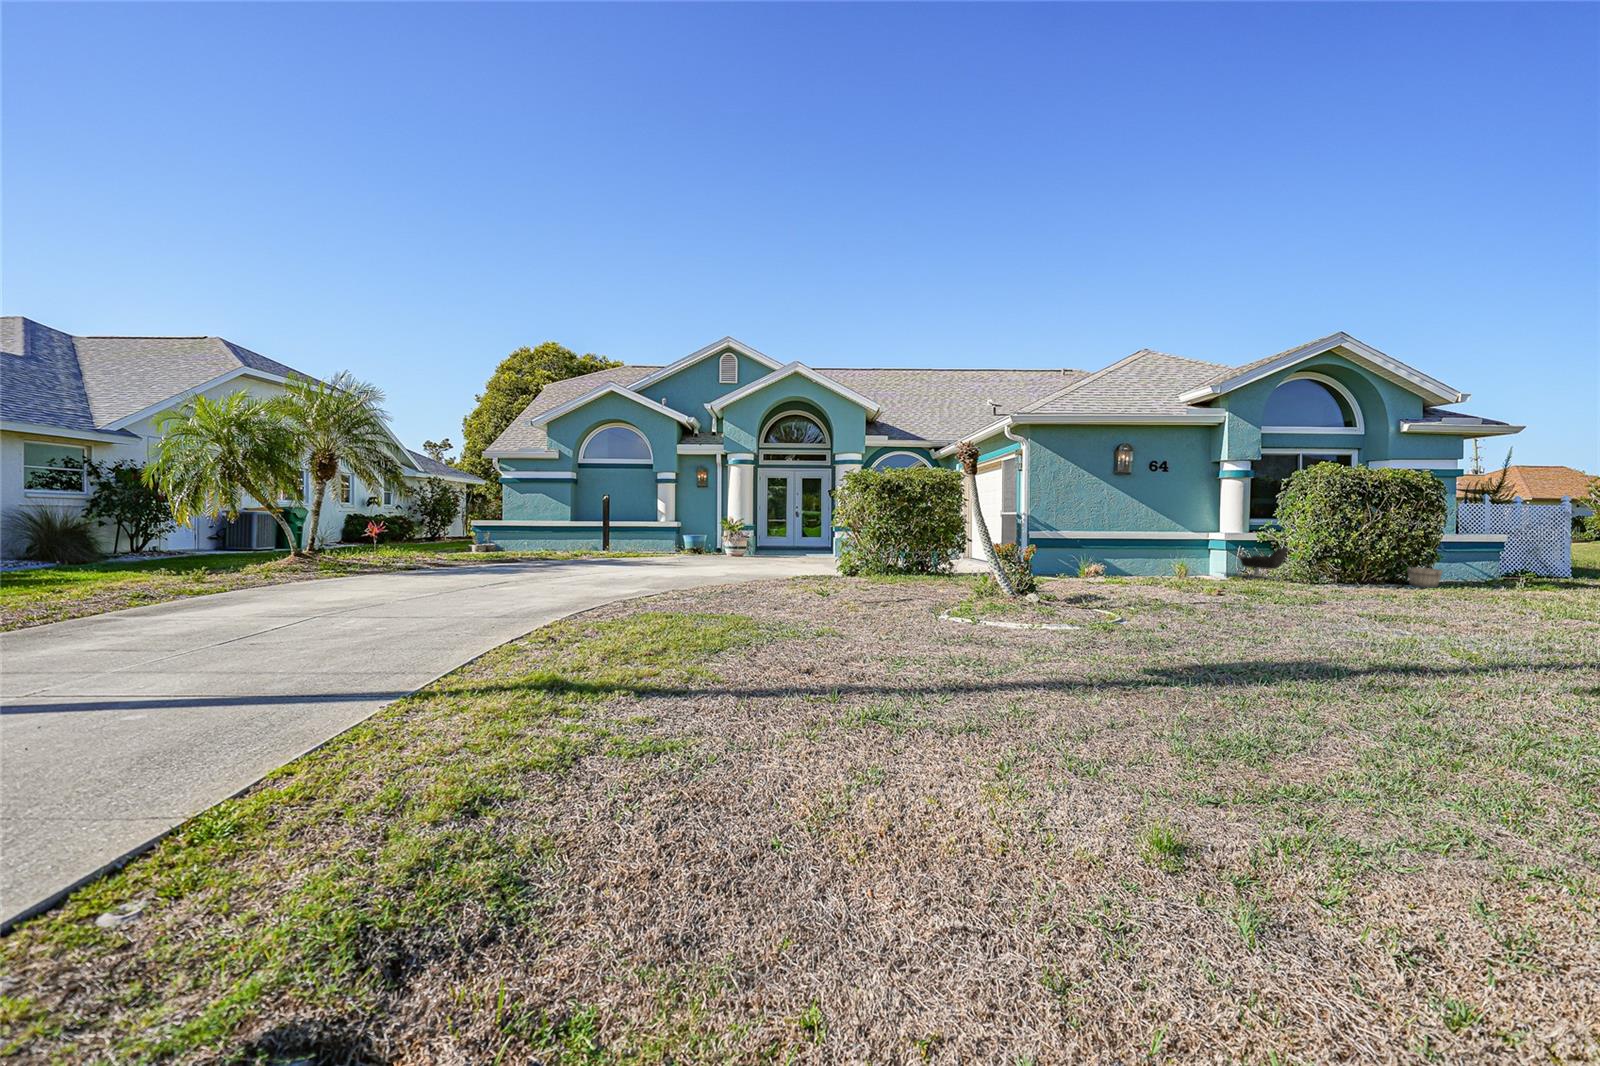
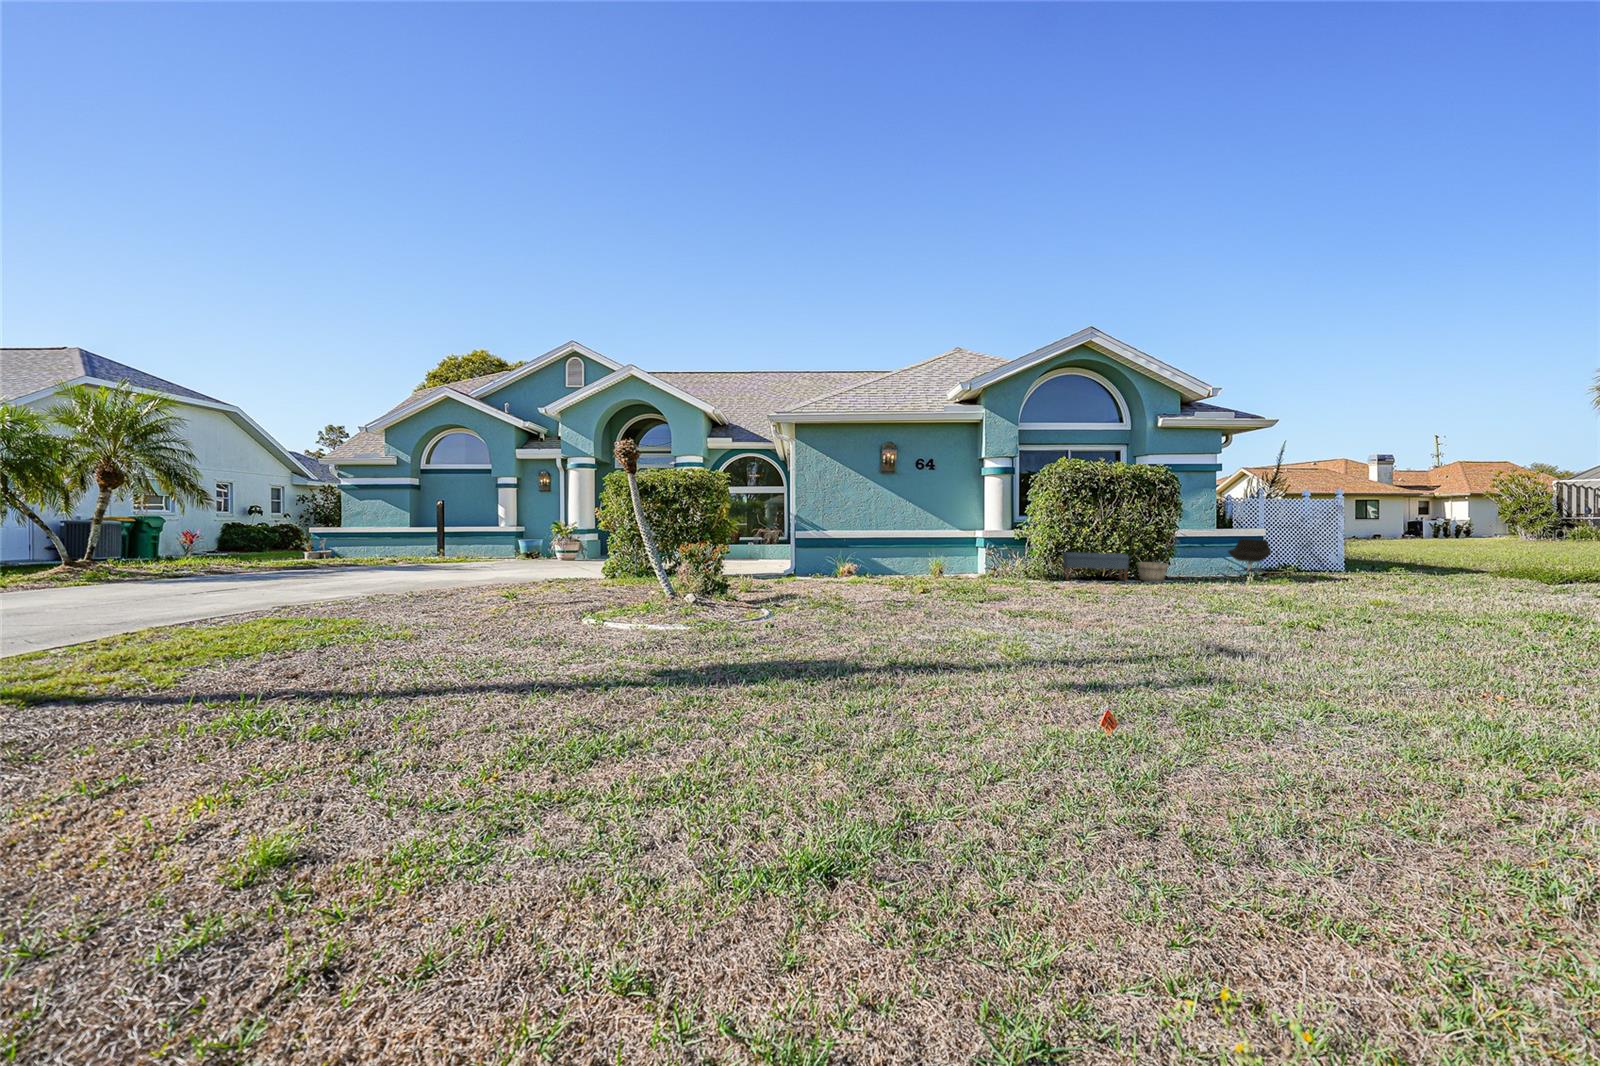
lounge chair: present [1240,547,1288,577] -> present [1228,539,1271,571]
bench: none [1328,556,1407,587] -> present [1063,552,1129,581]

